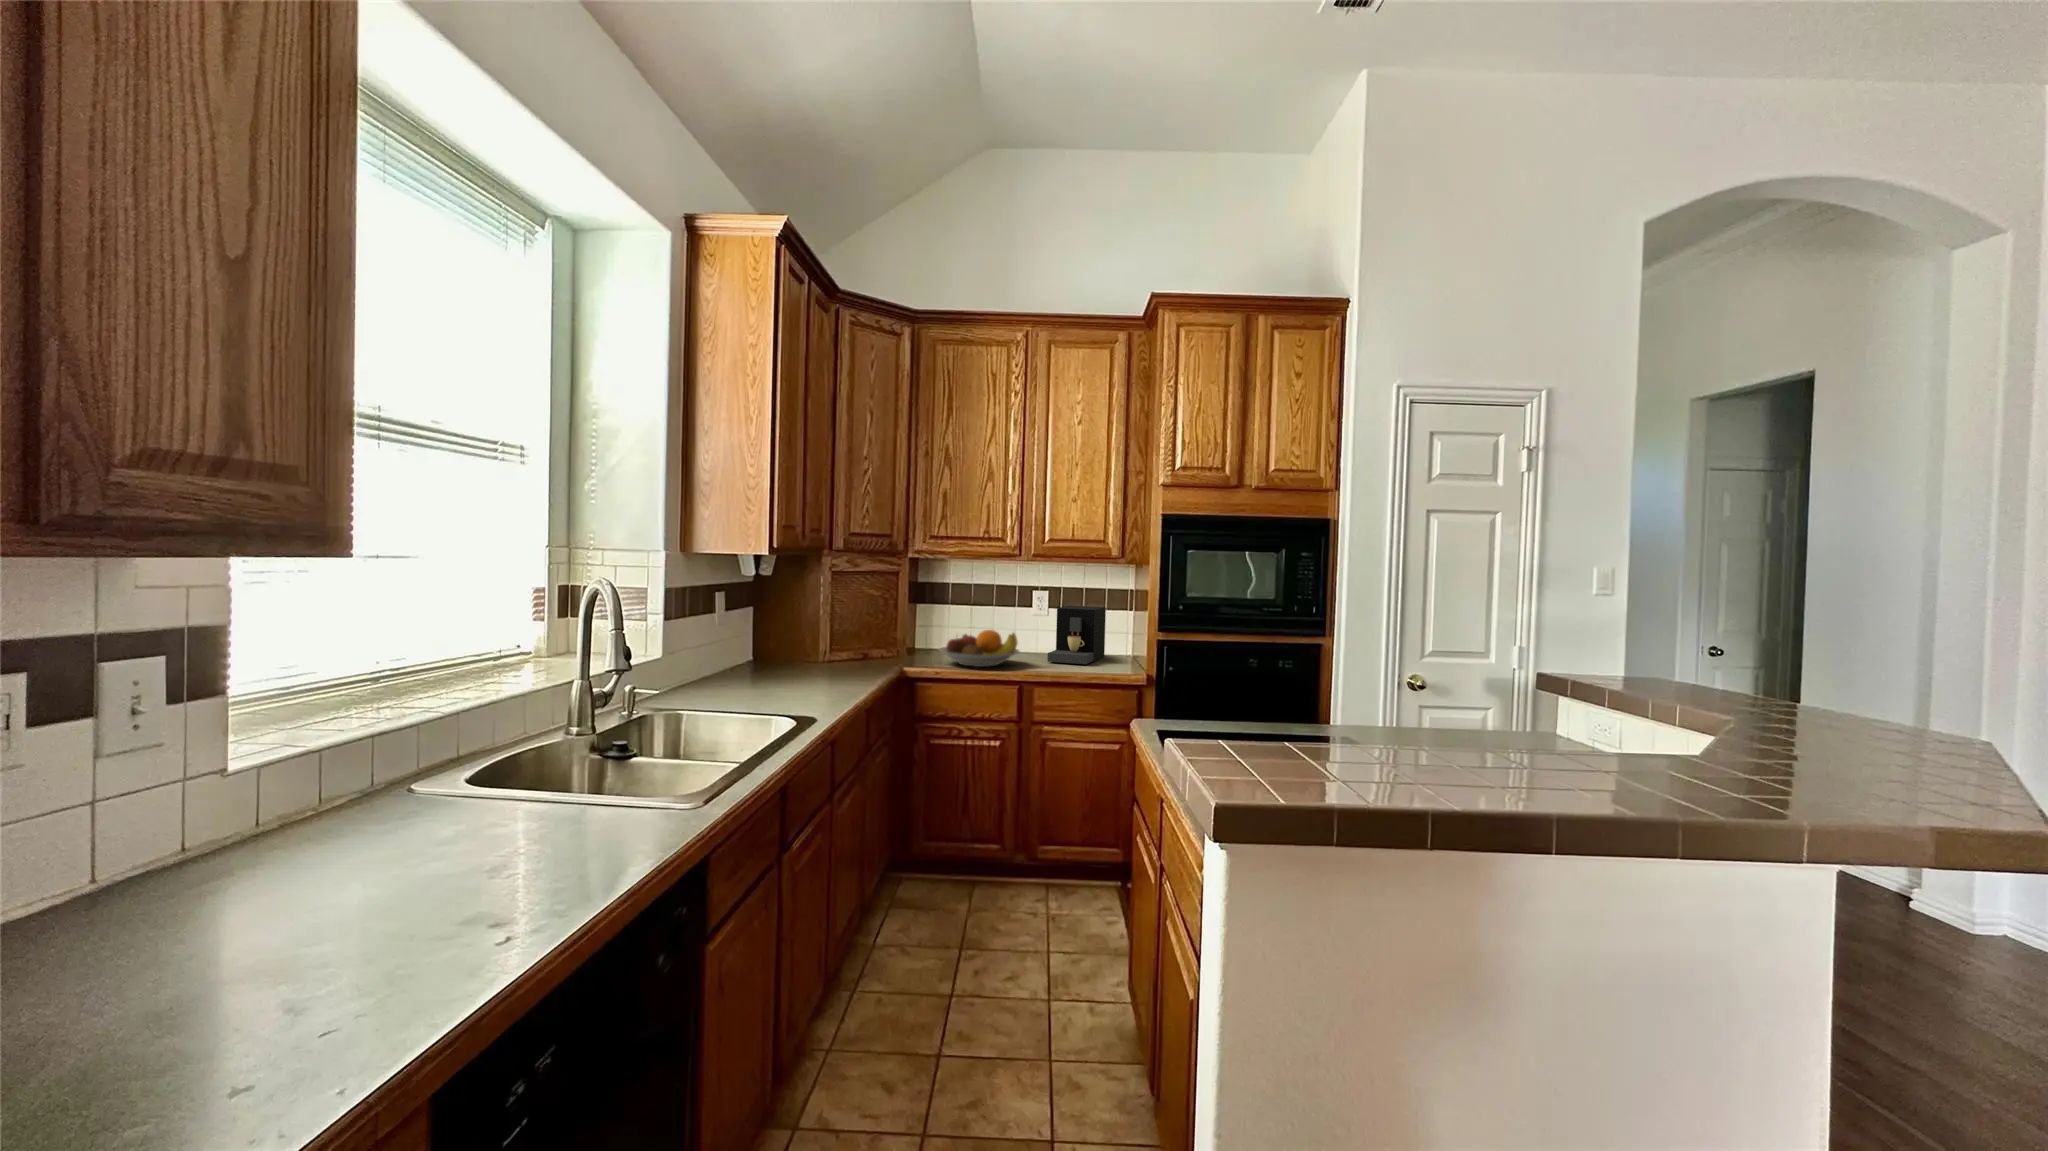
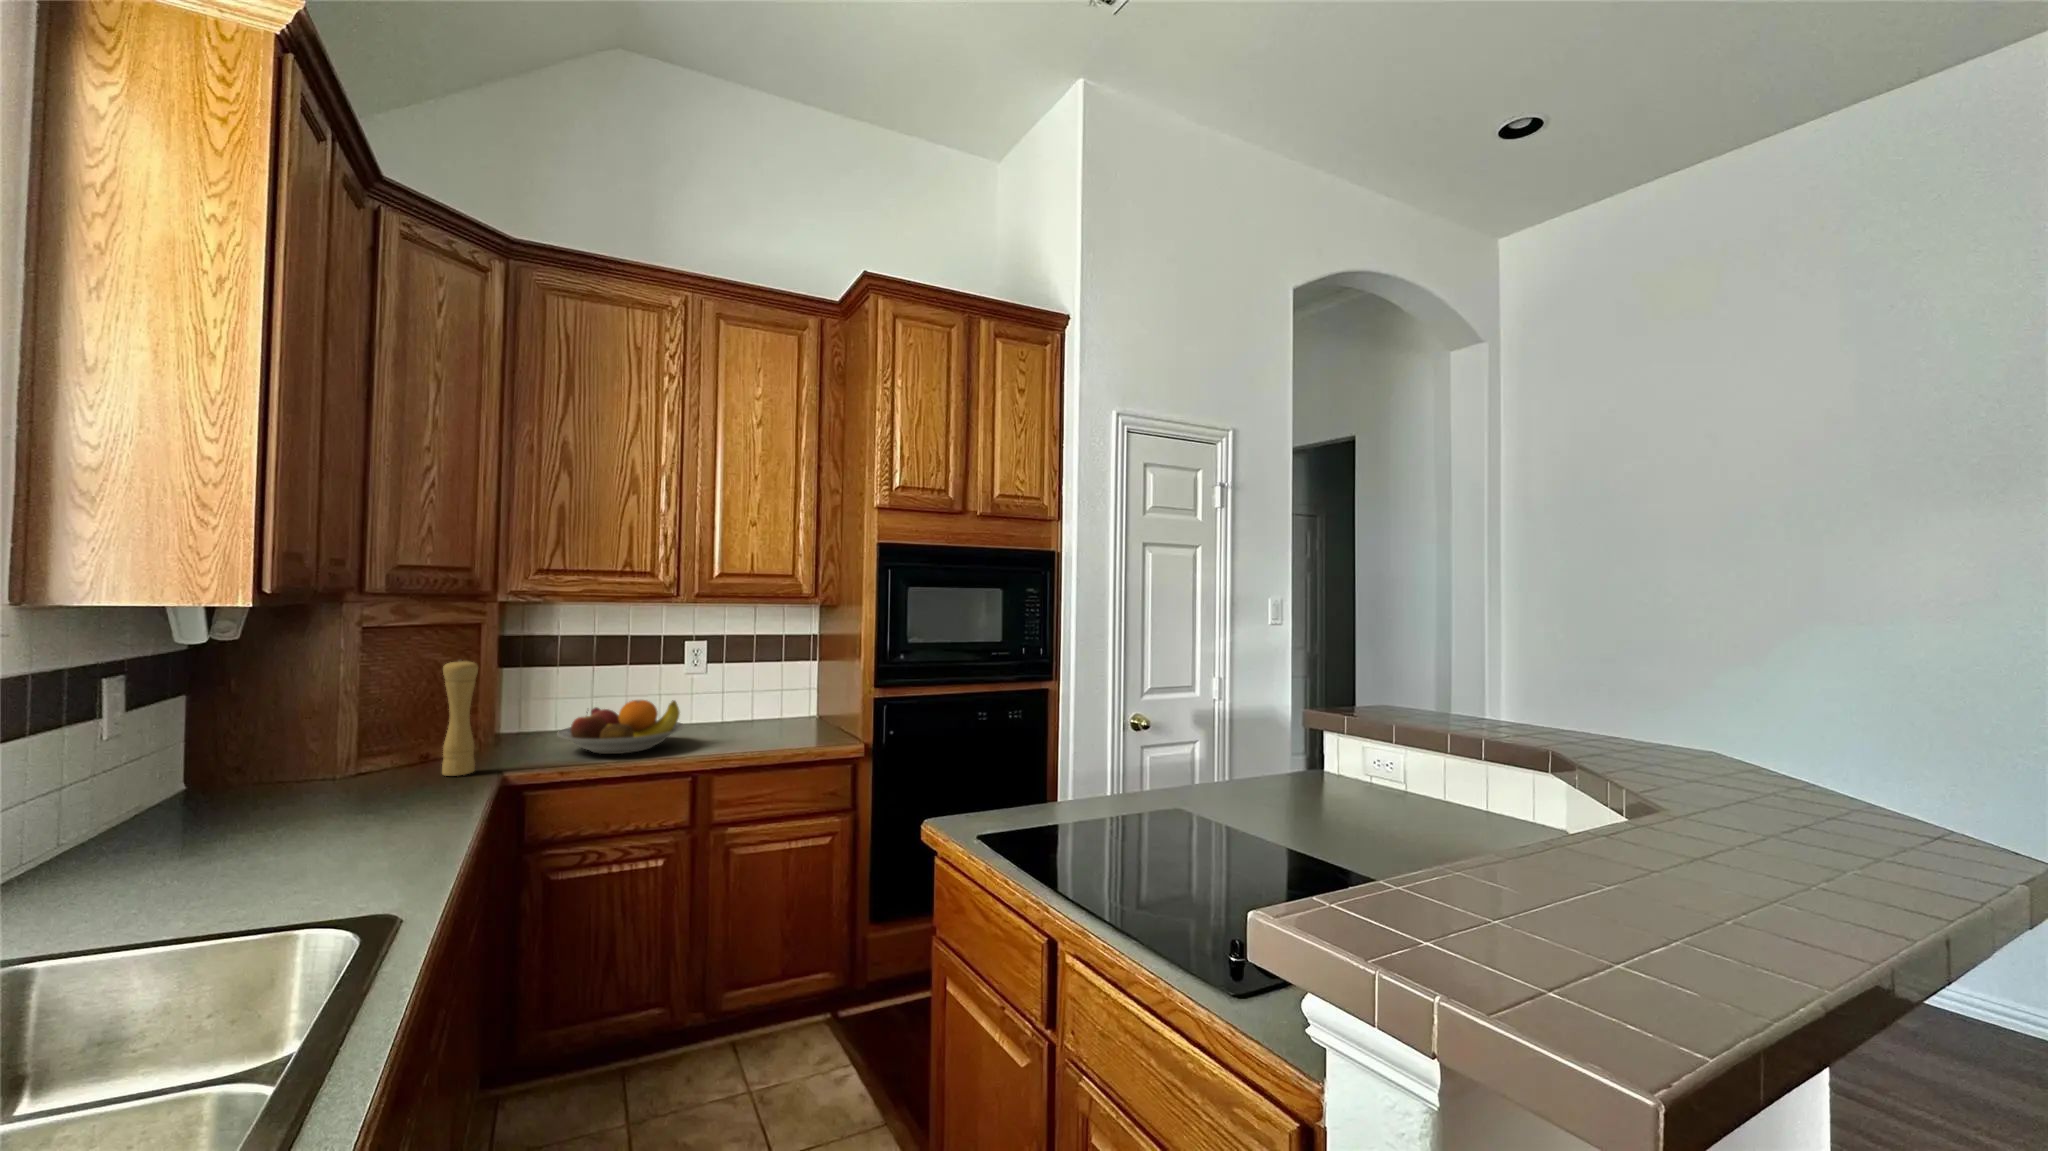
pepper mill: none [870,593,890,668] -> present [442,660,478,776]
coffee maker: present [1048,606,1106,664] -> none [718,657,783,734]

